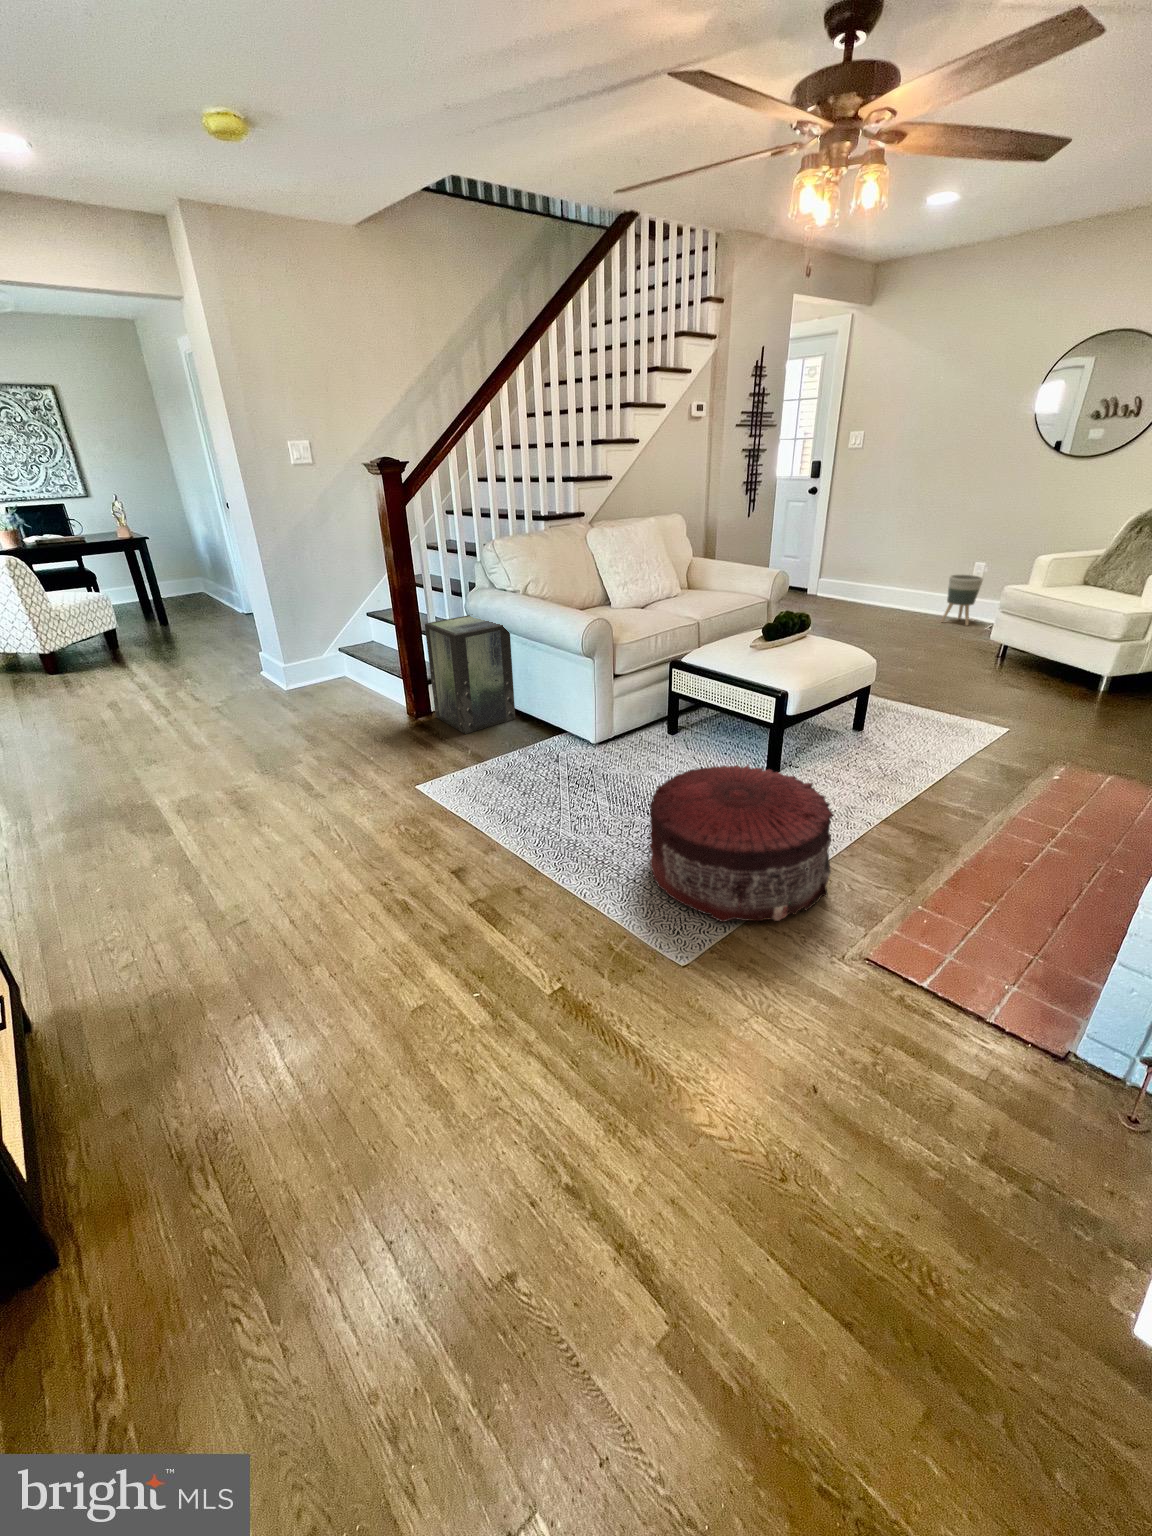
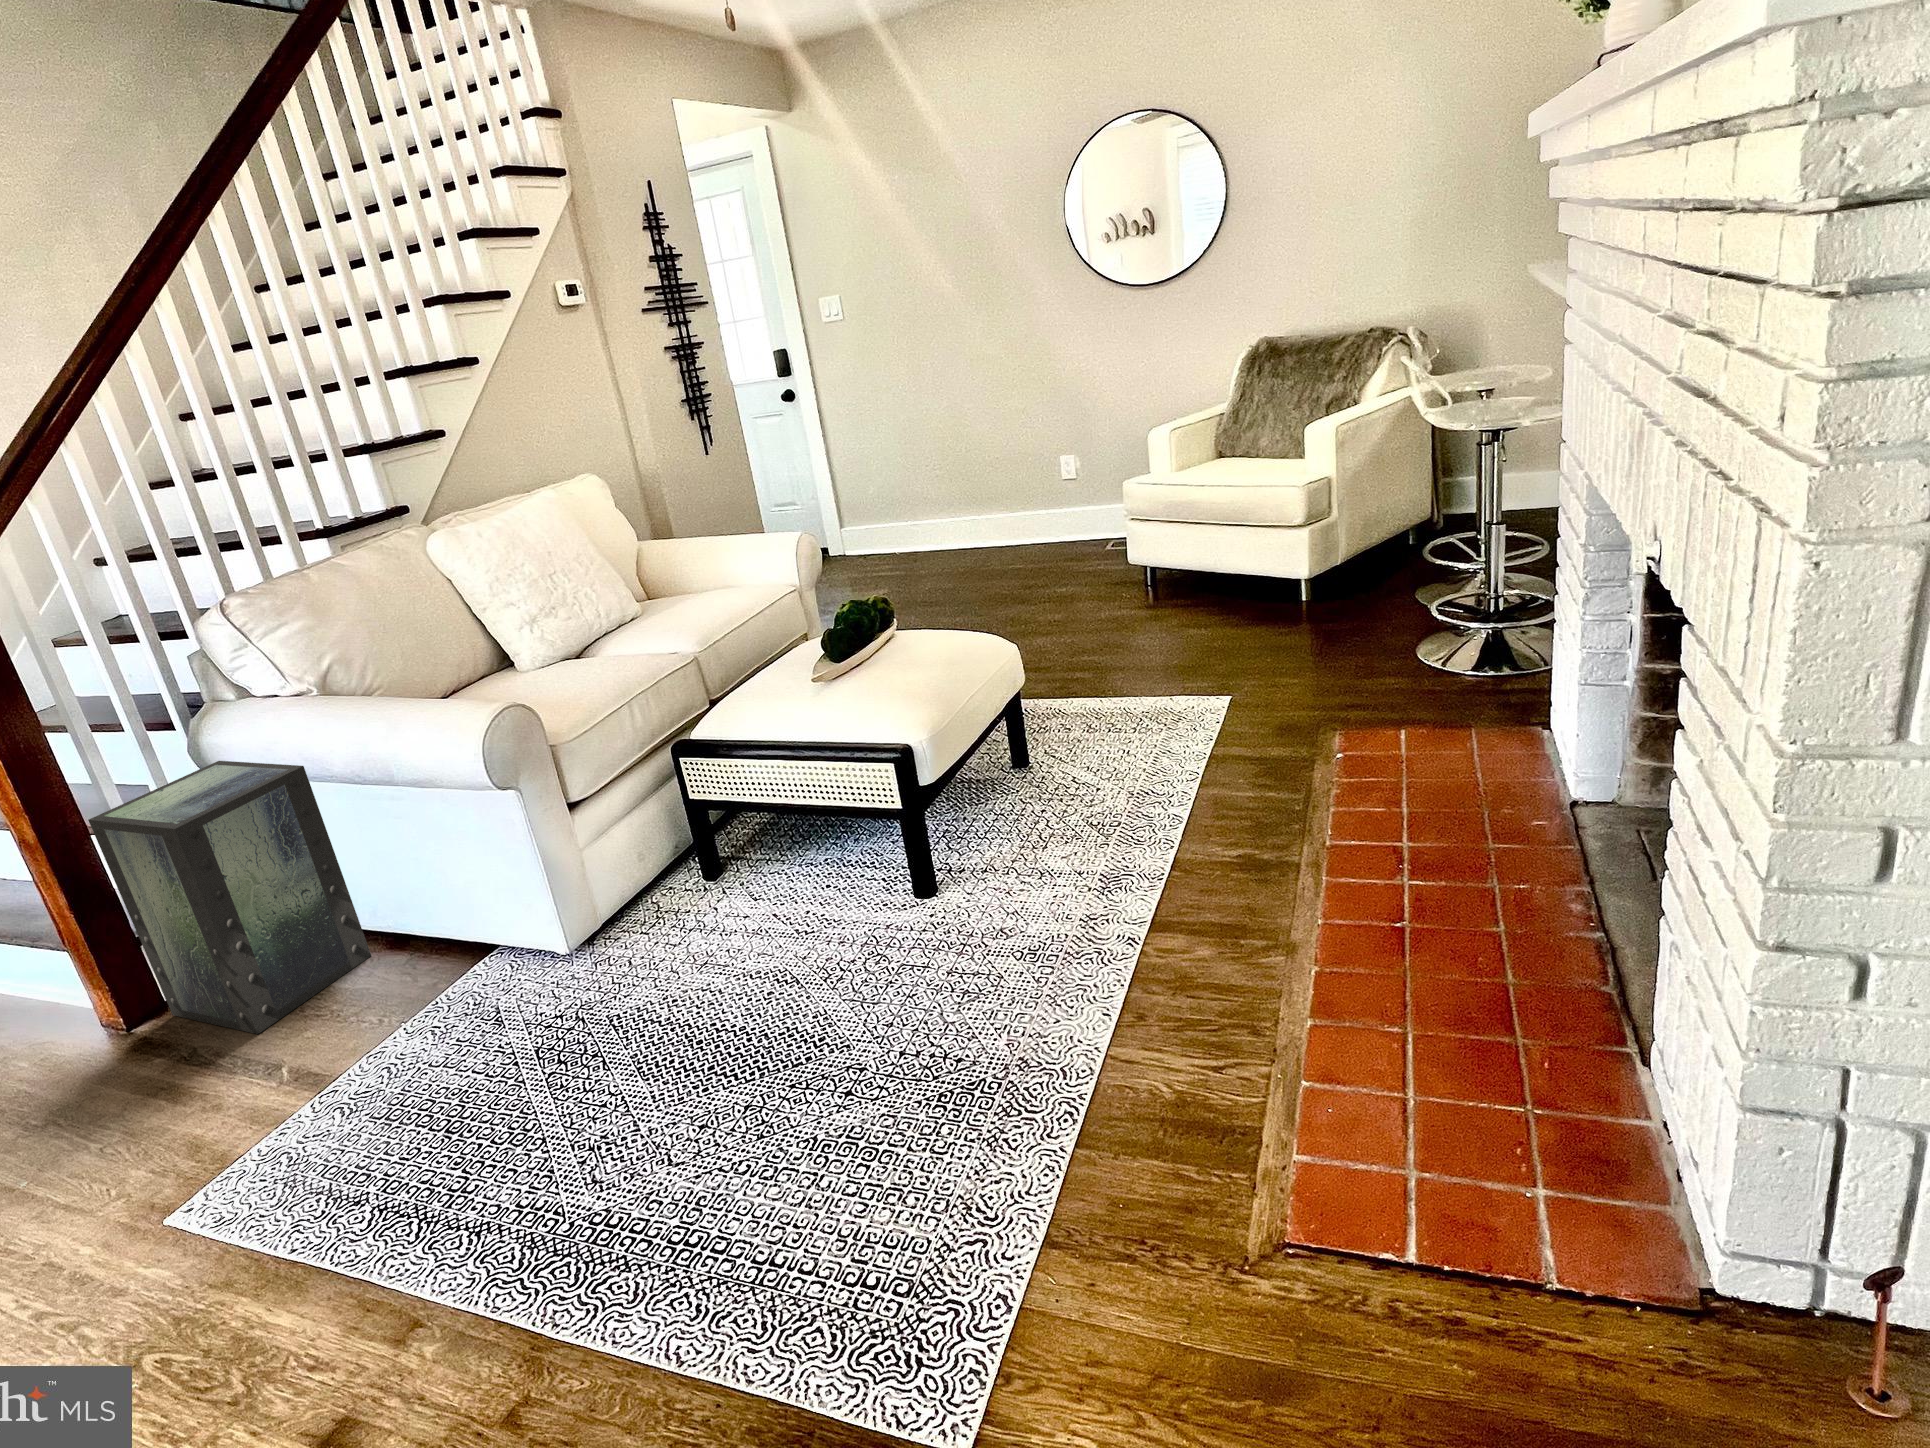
planter: present [941,575,983,625] -> none [1038,475,1088,554]
pouf: present [649,765,833,922] -> none [751,908,1154,1291]

